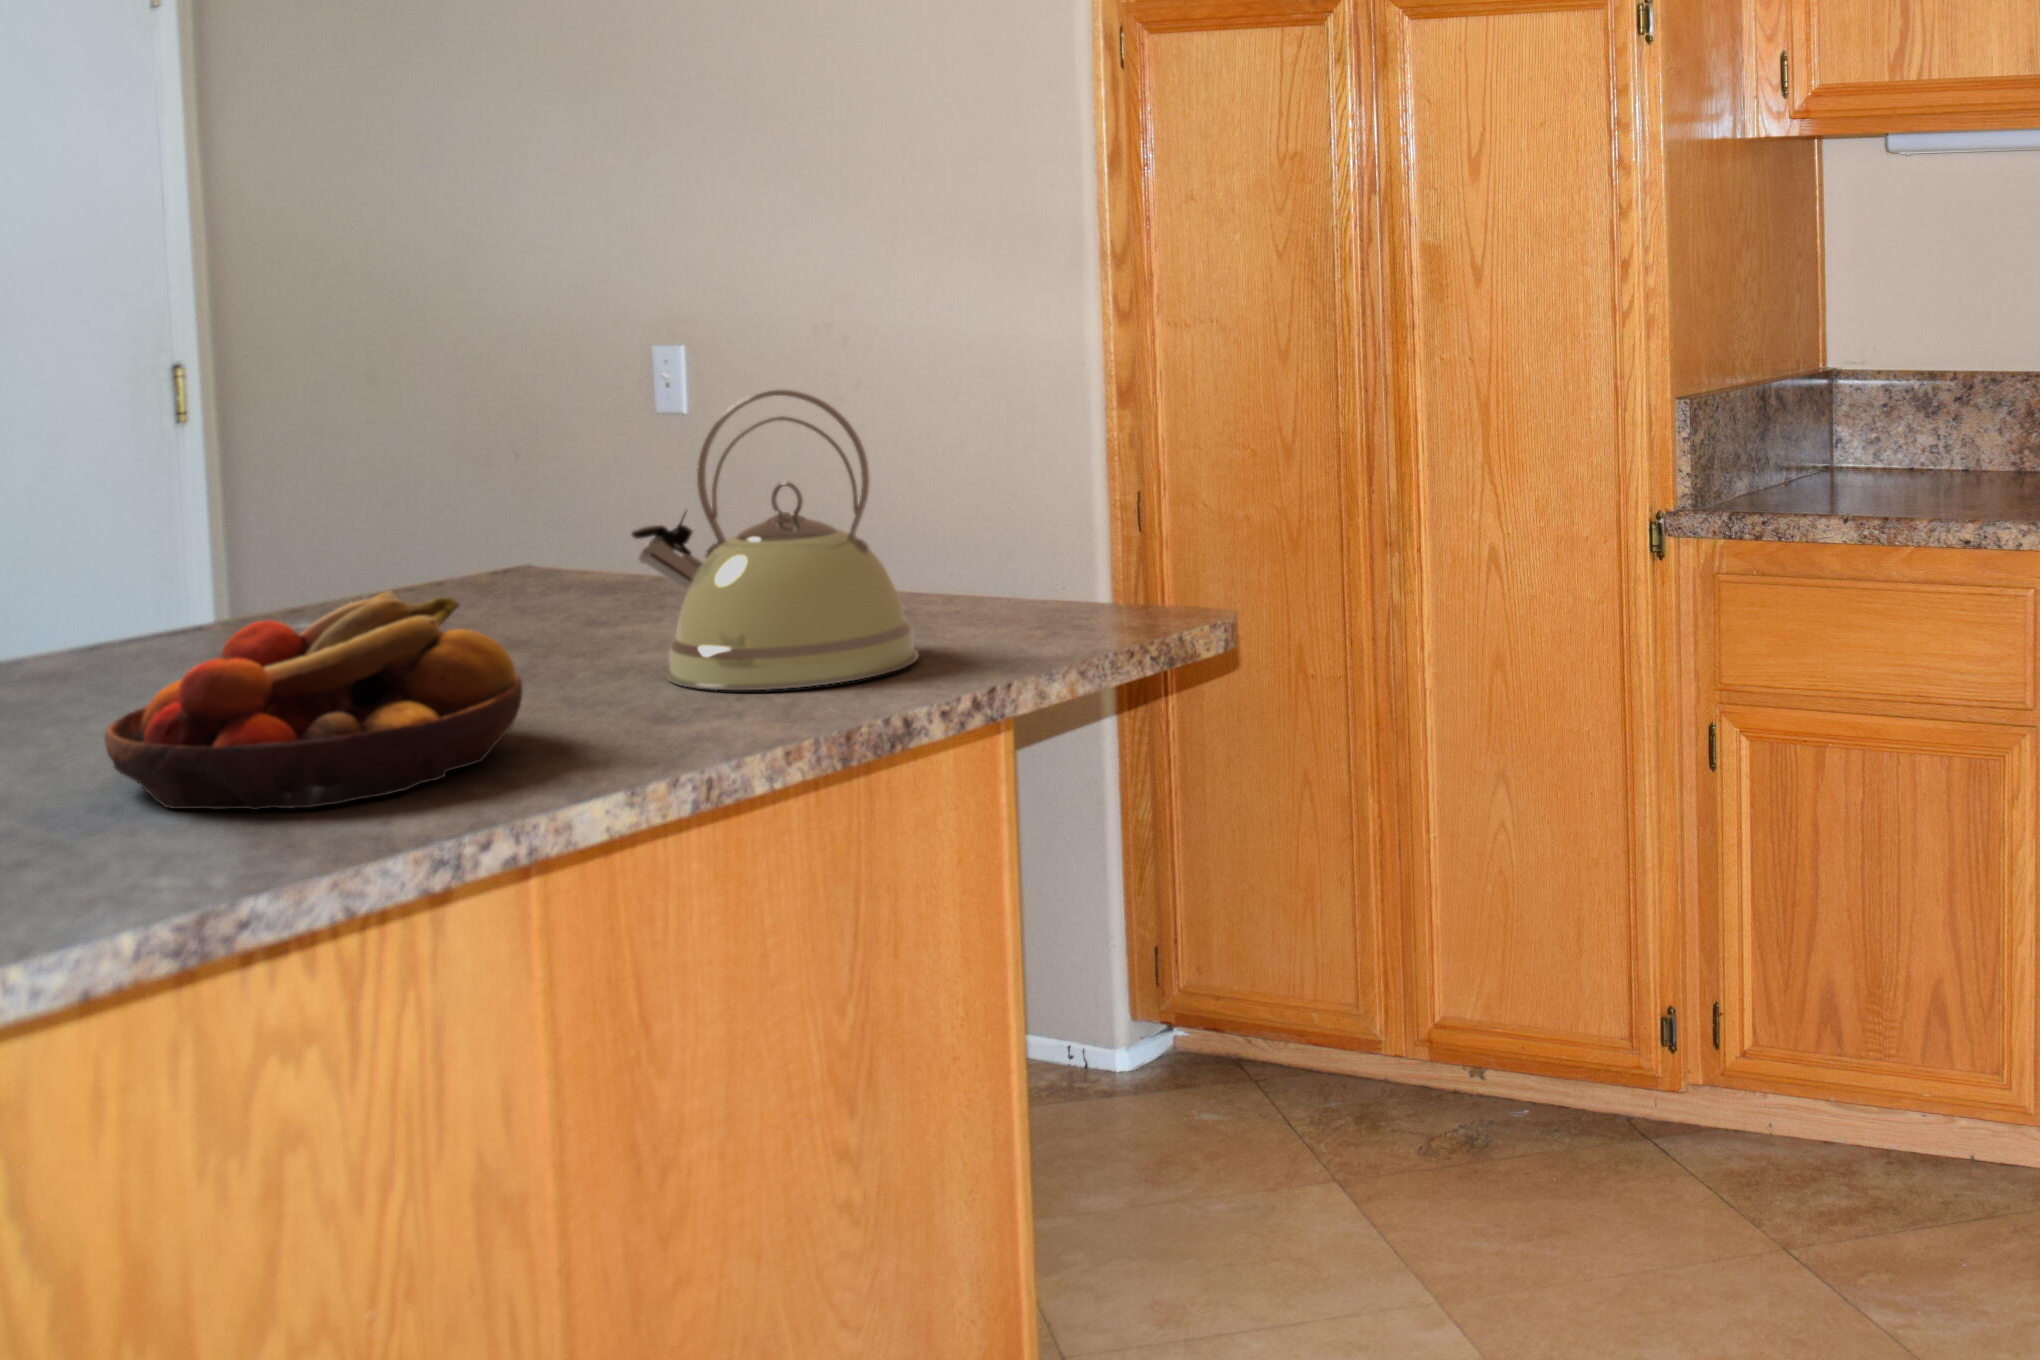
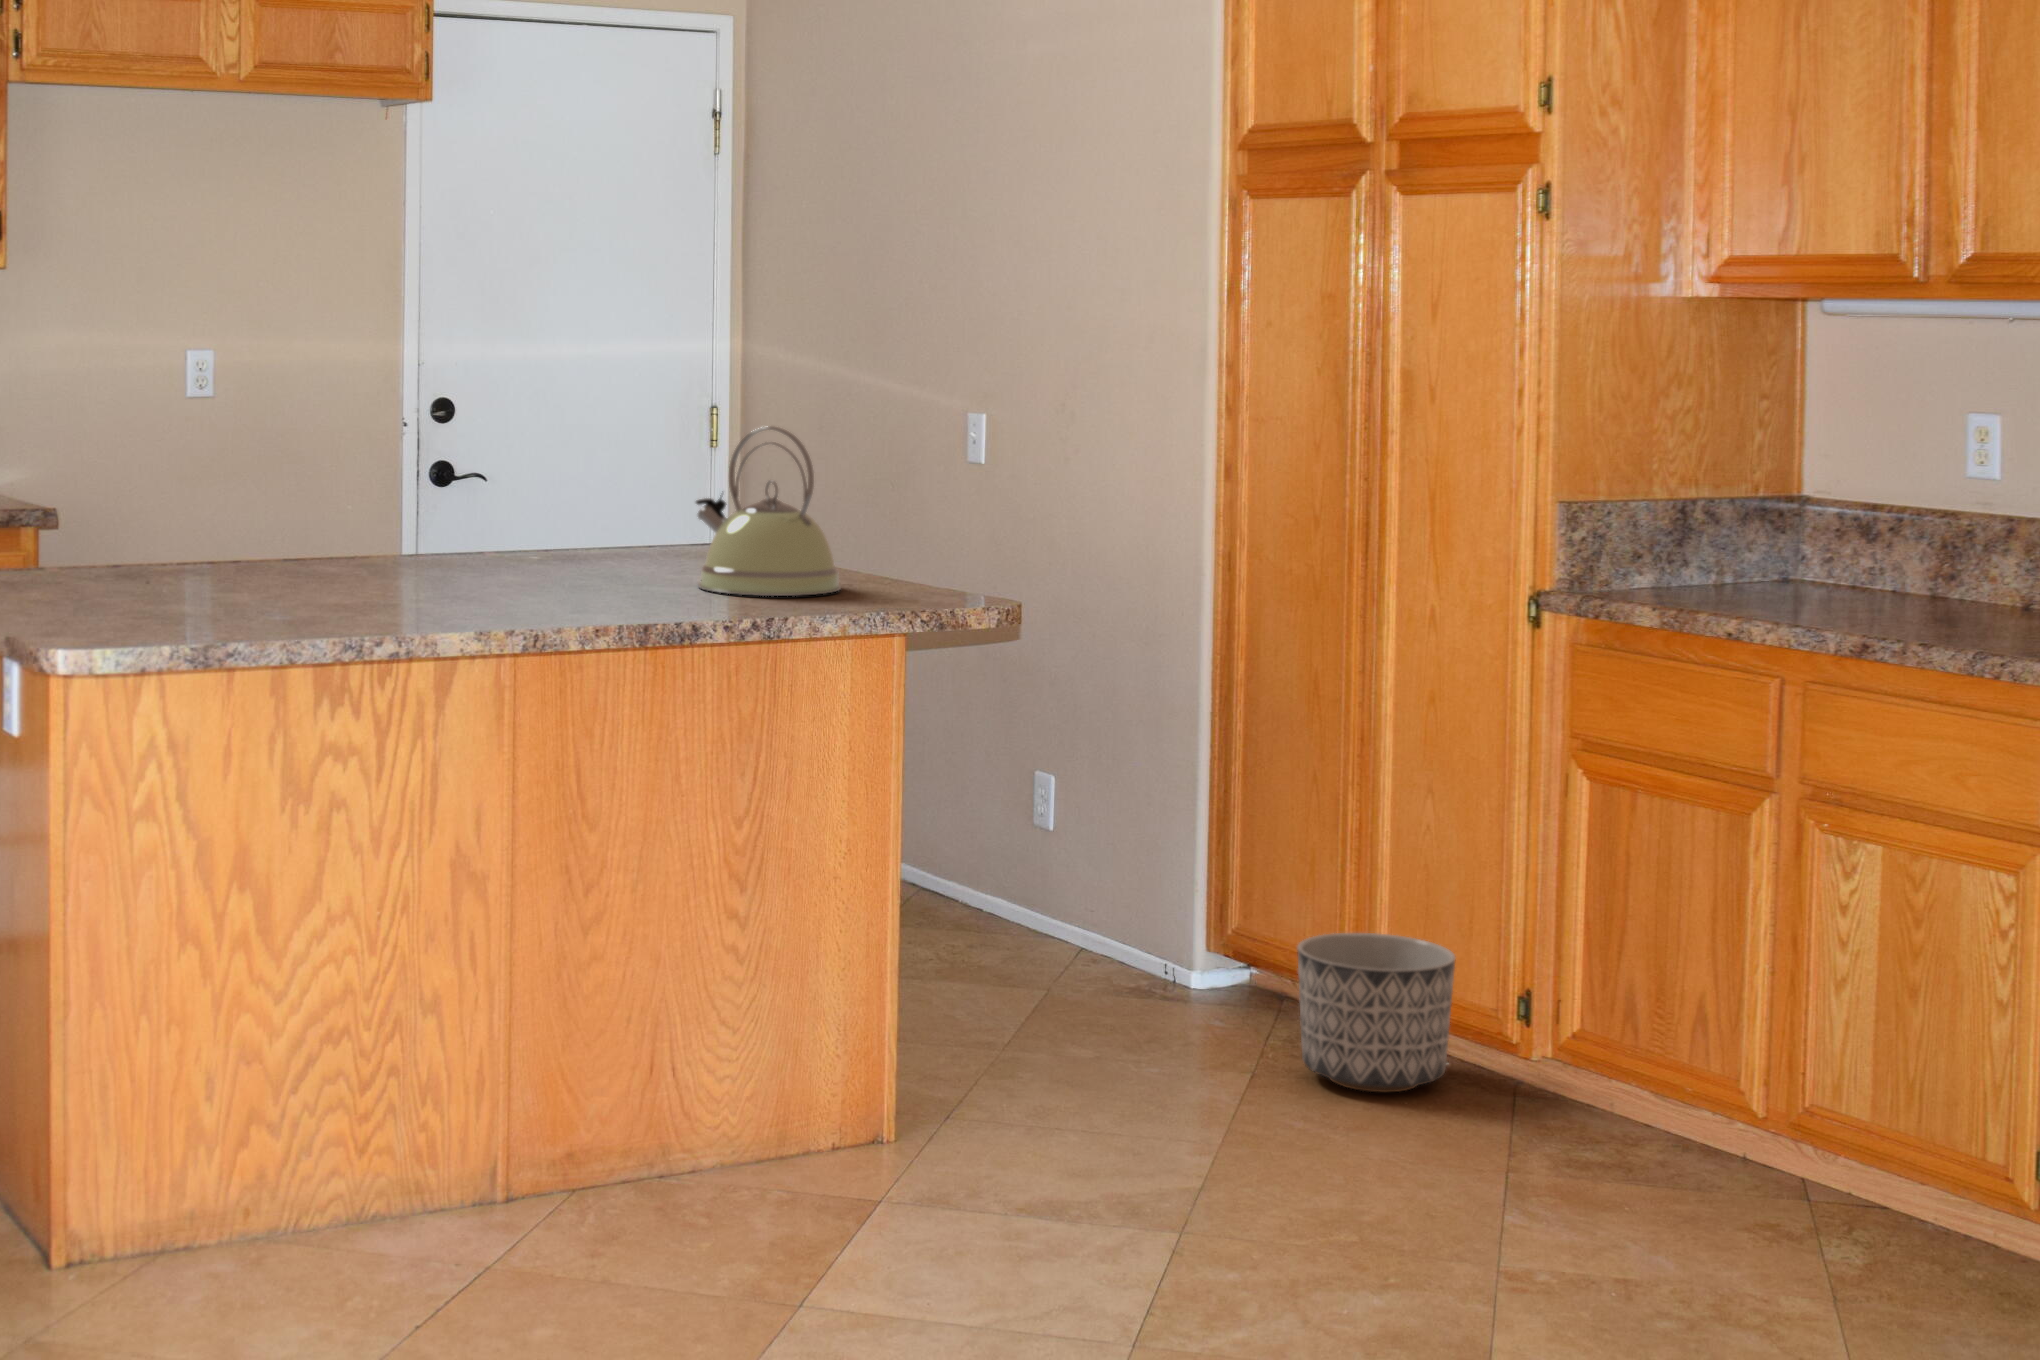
fruit bowl: present [104,591,522,810] -> none [392,513,584,605]
planter: none [1409,982,1613,1205] -> present [1297,933,1455,1092]

